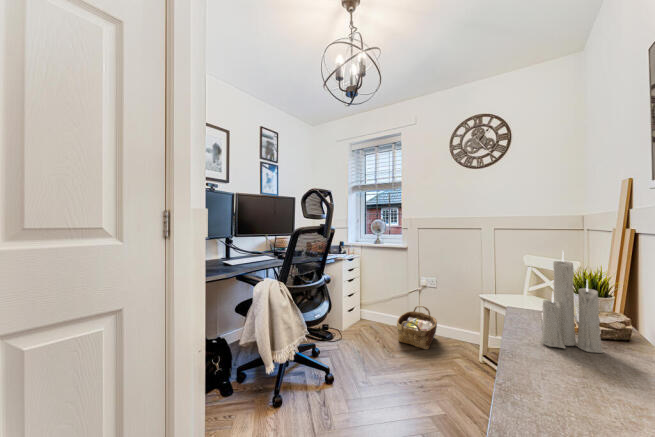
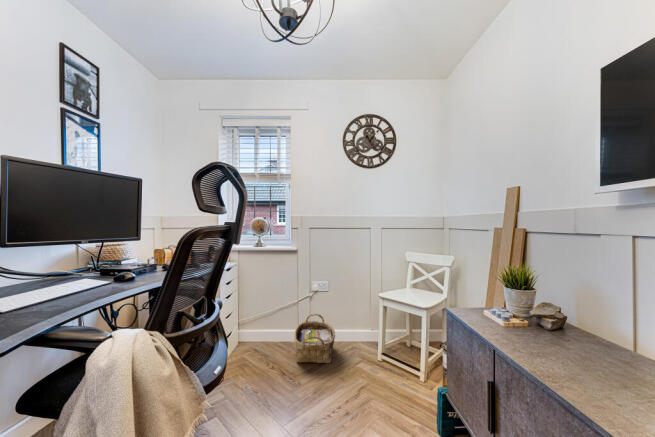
candle: present [540,253,603,353] -> none [544,249,586,353]

